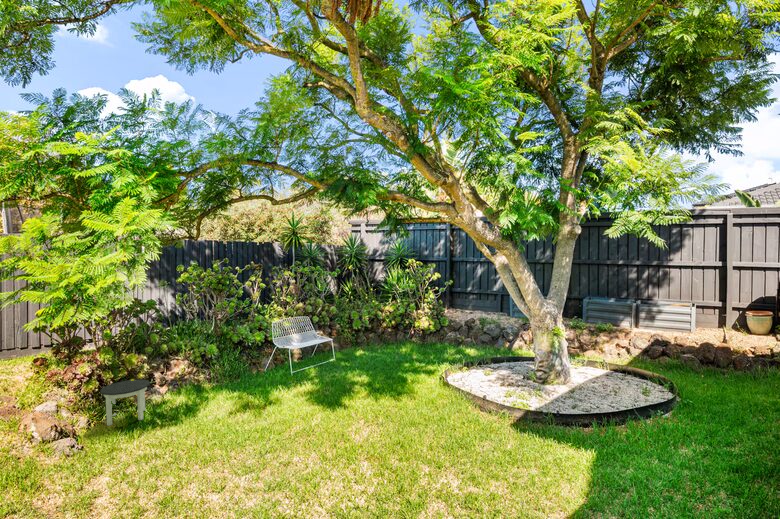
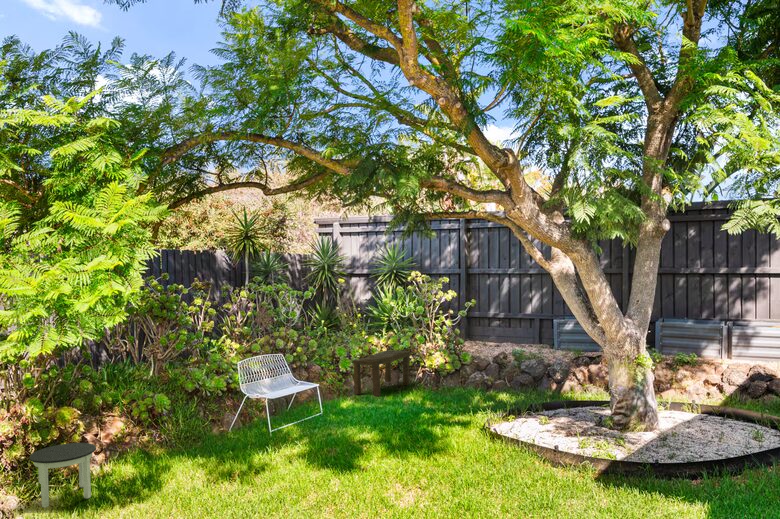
bench: none [361,315,403,348] -> present [353,350,410,396]

